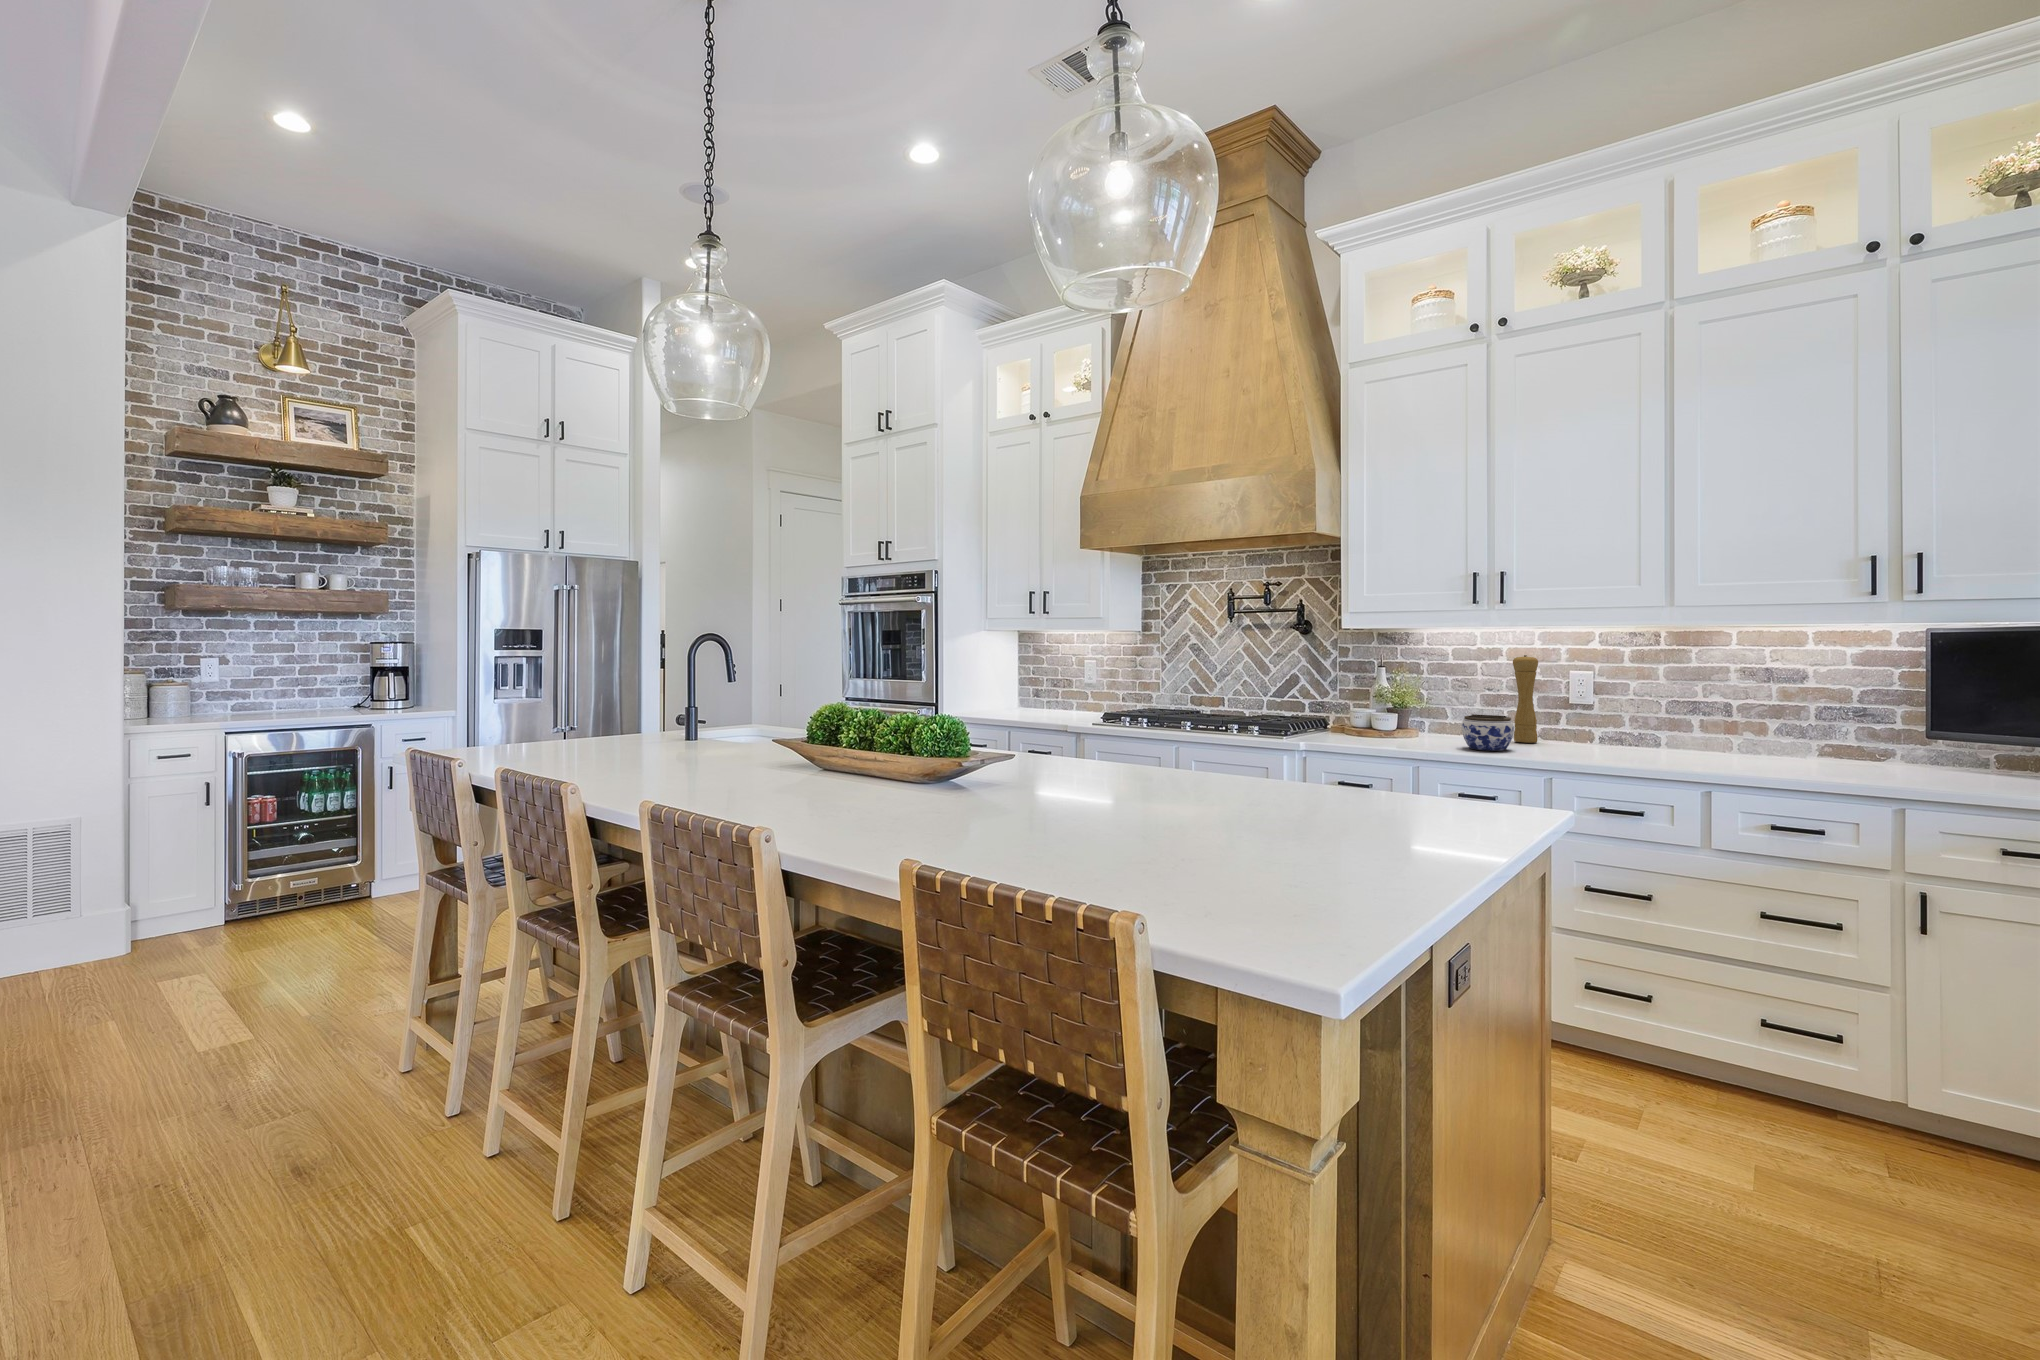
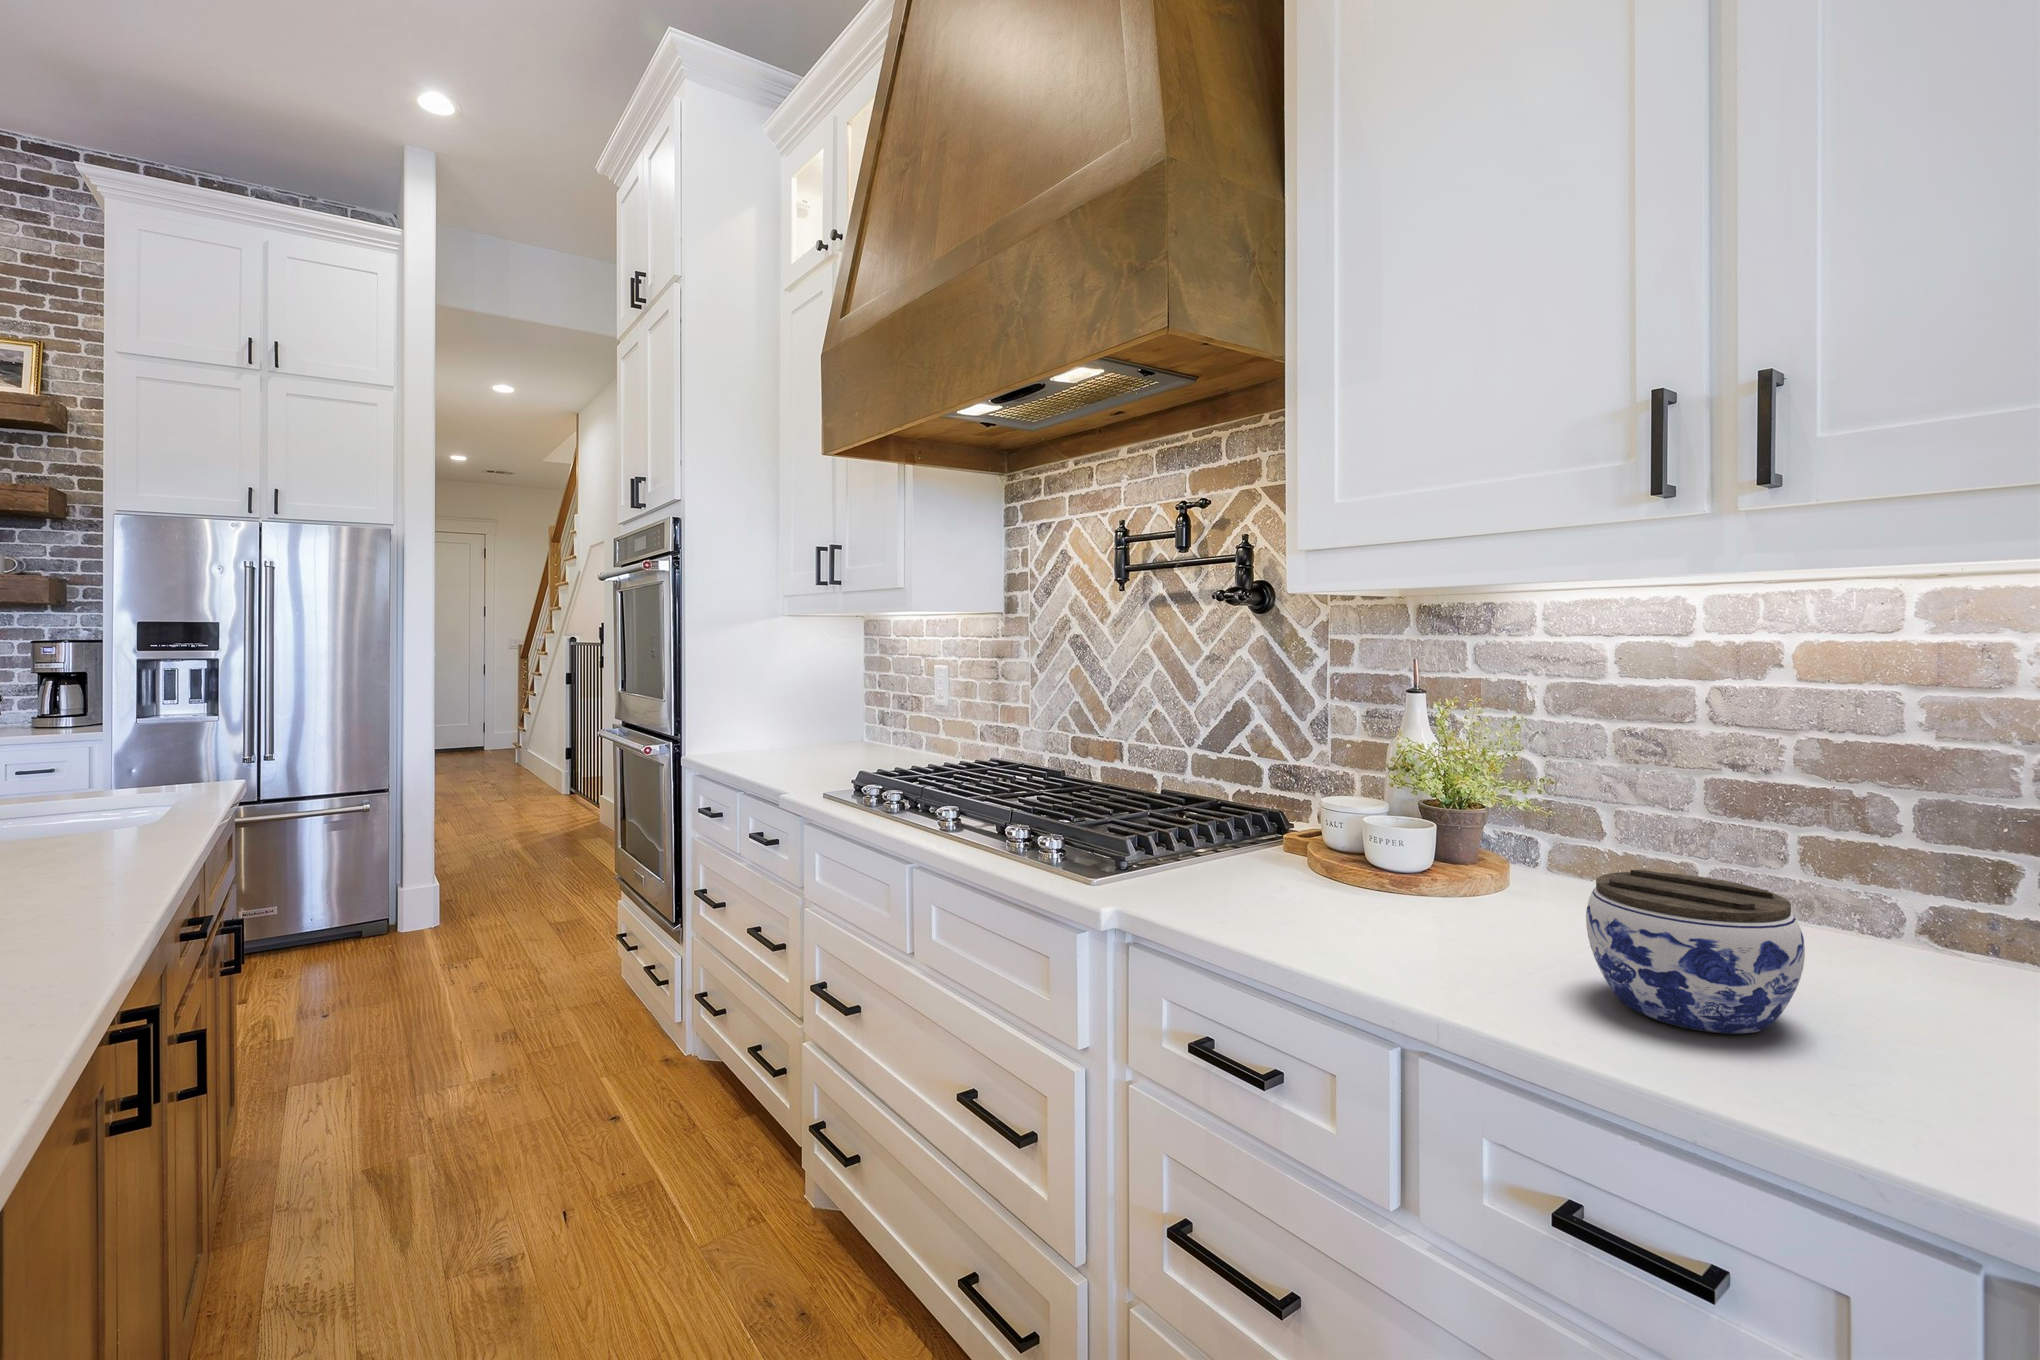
pepper mill: present [1513,655,1538,743] -> none [1809,658,1919,979]

